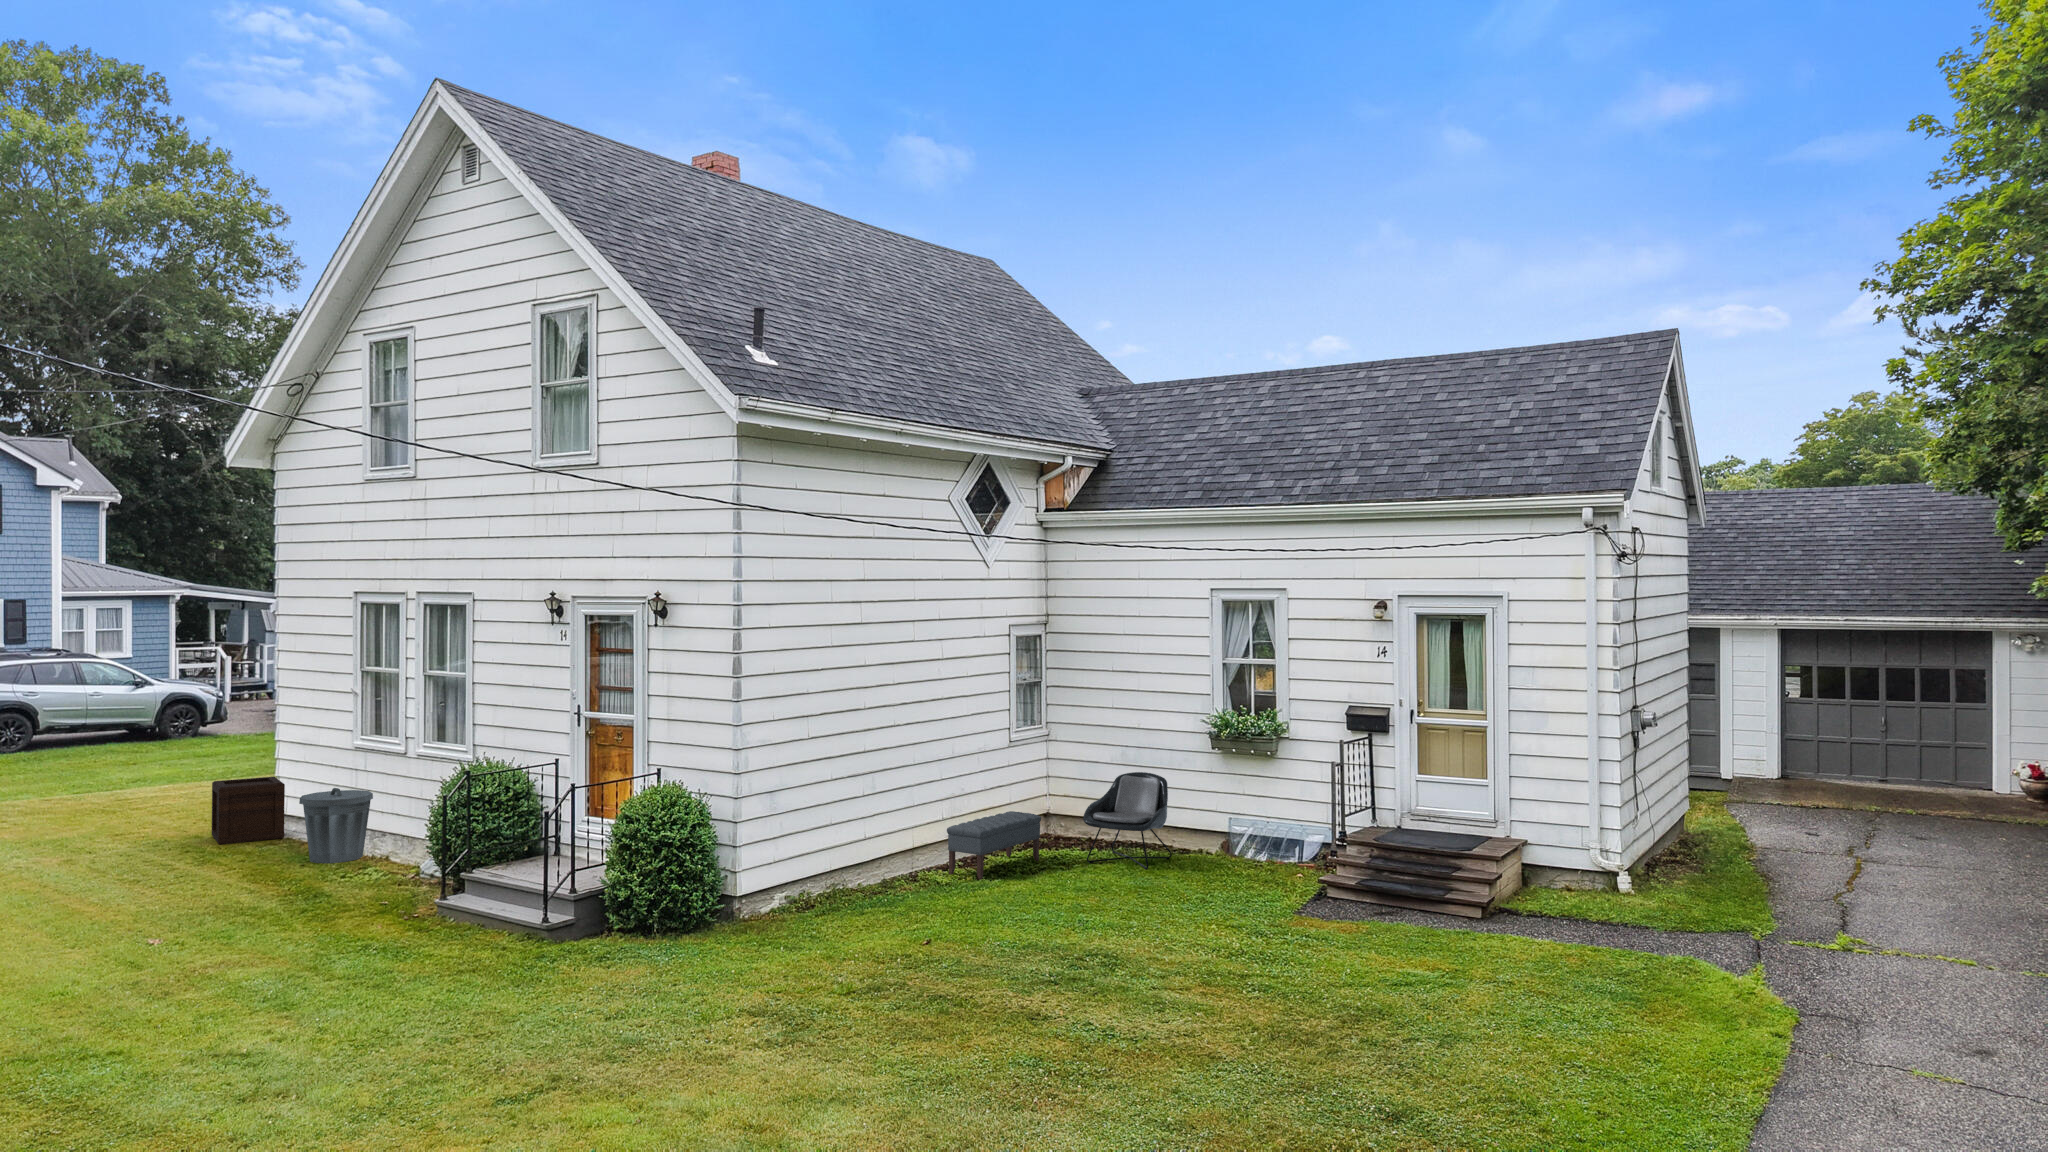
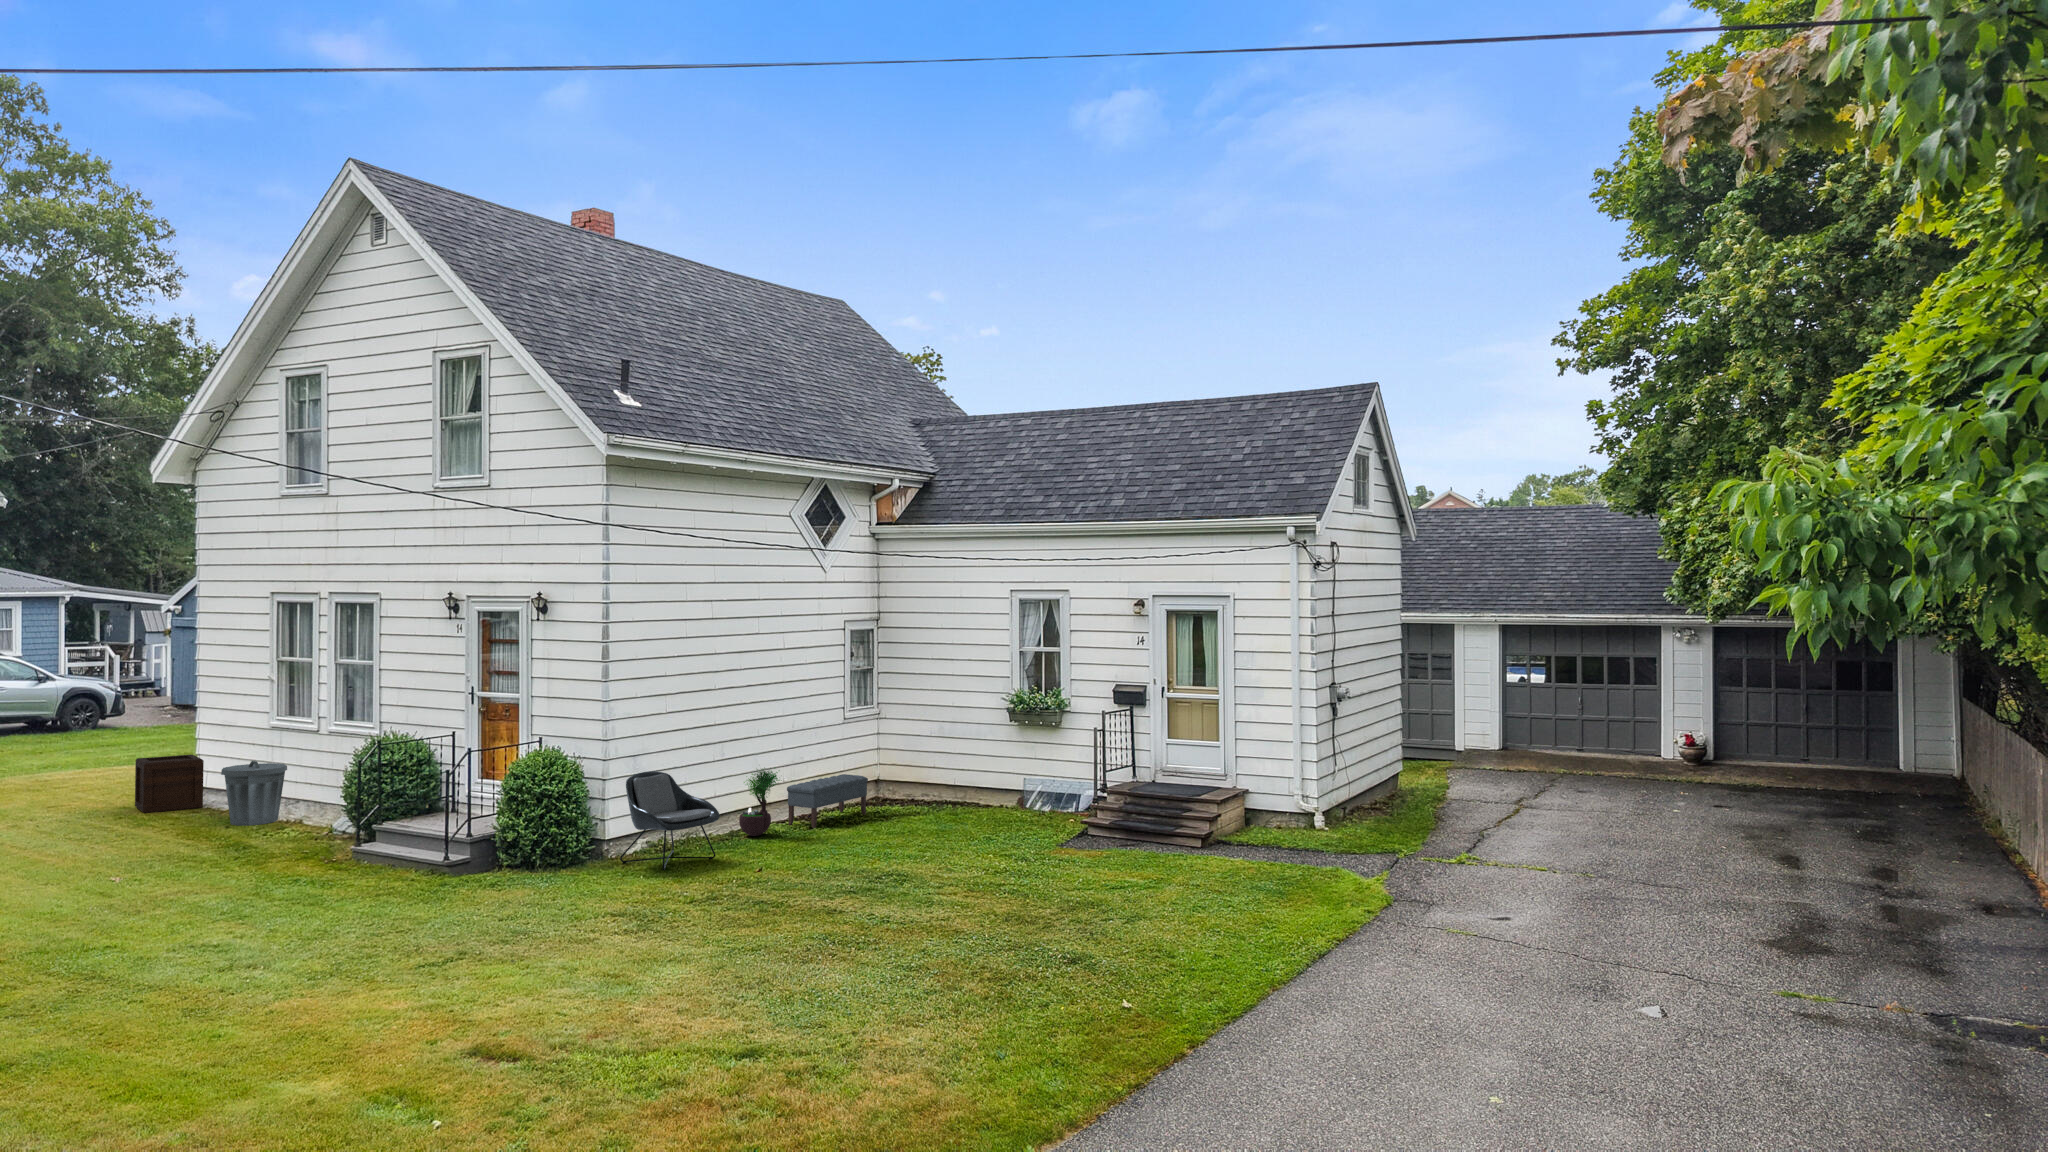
lounge chair: present [1083,772,1172,870] -> present [620,771,720,871]
potted tree: none [893,802,944,890] -> present [739,768,782,836]

